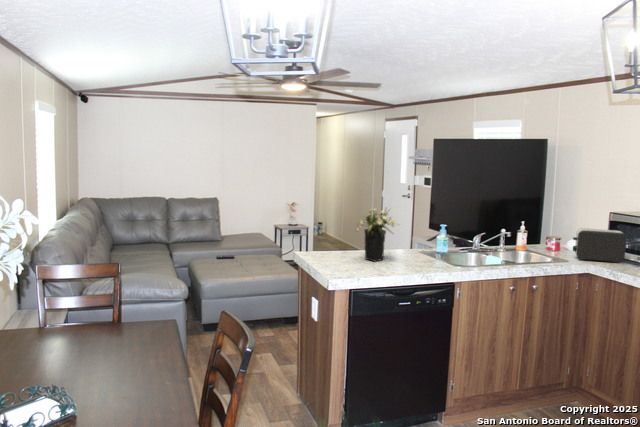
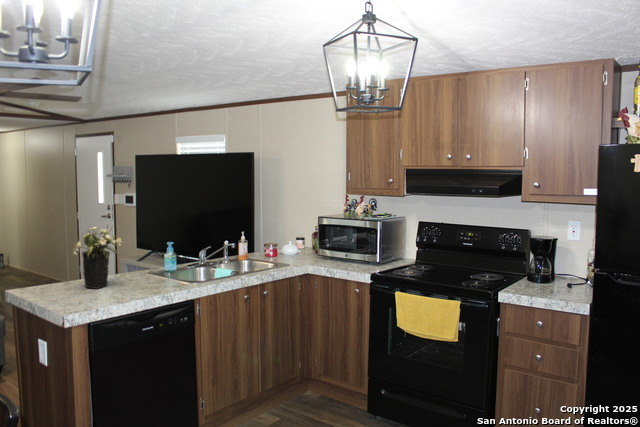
toaster: present [573,228,626,263] -> none [291,233,333,262]

